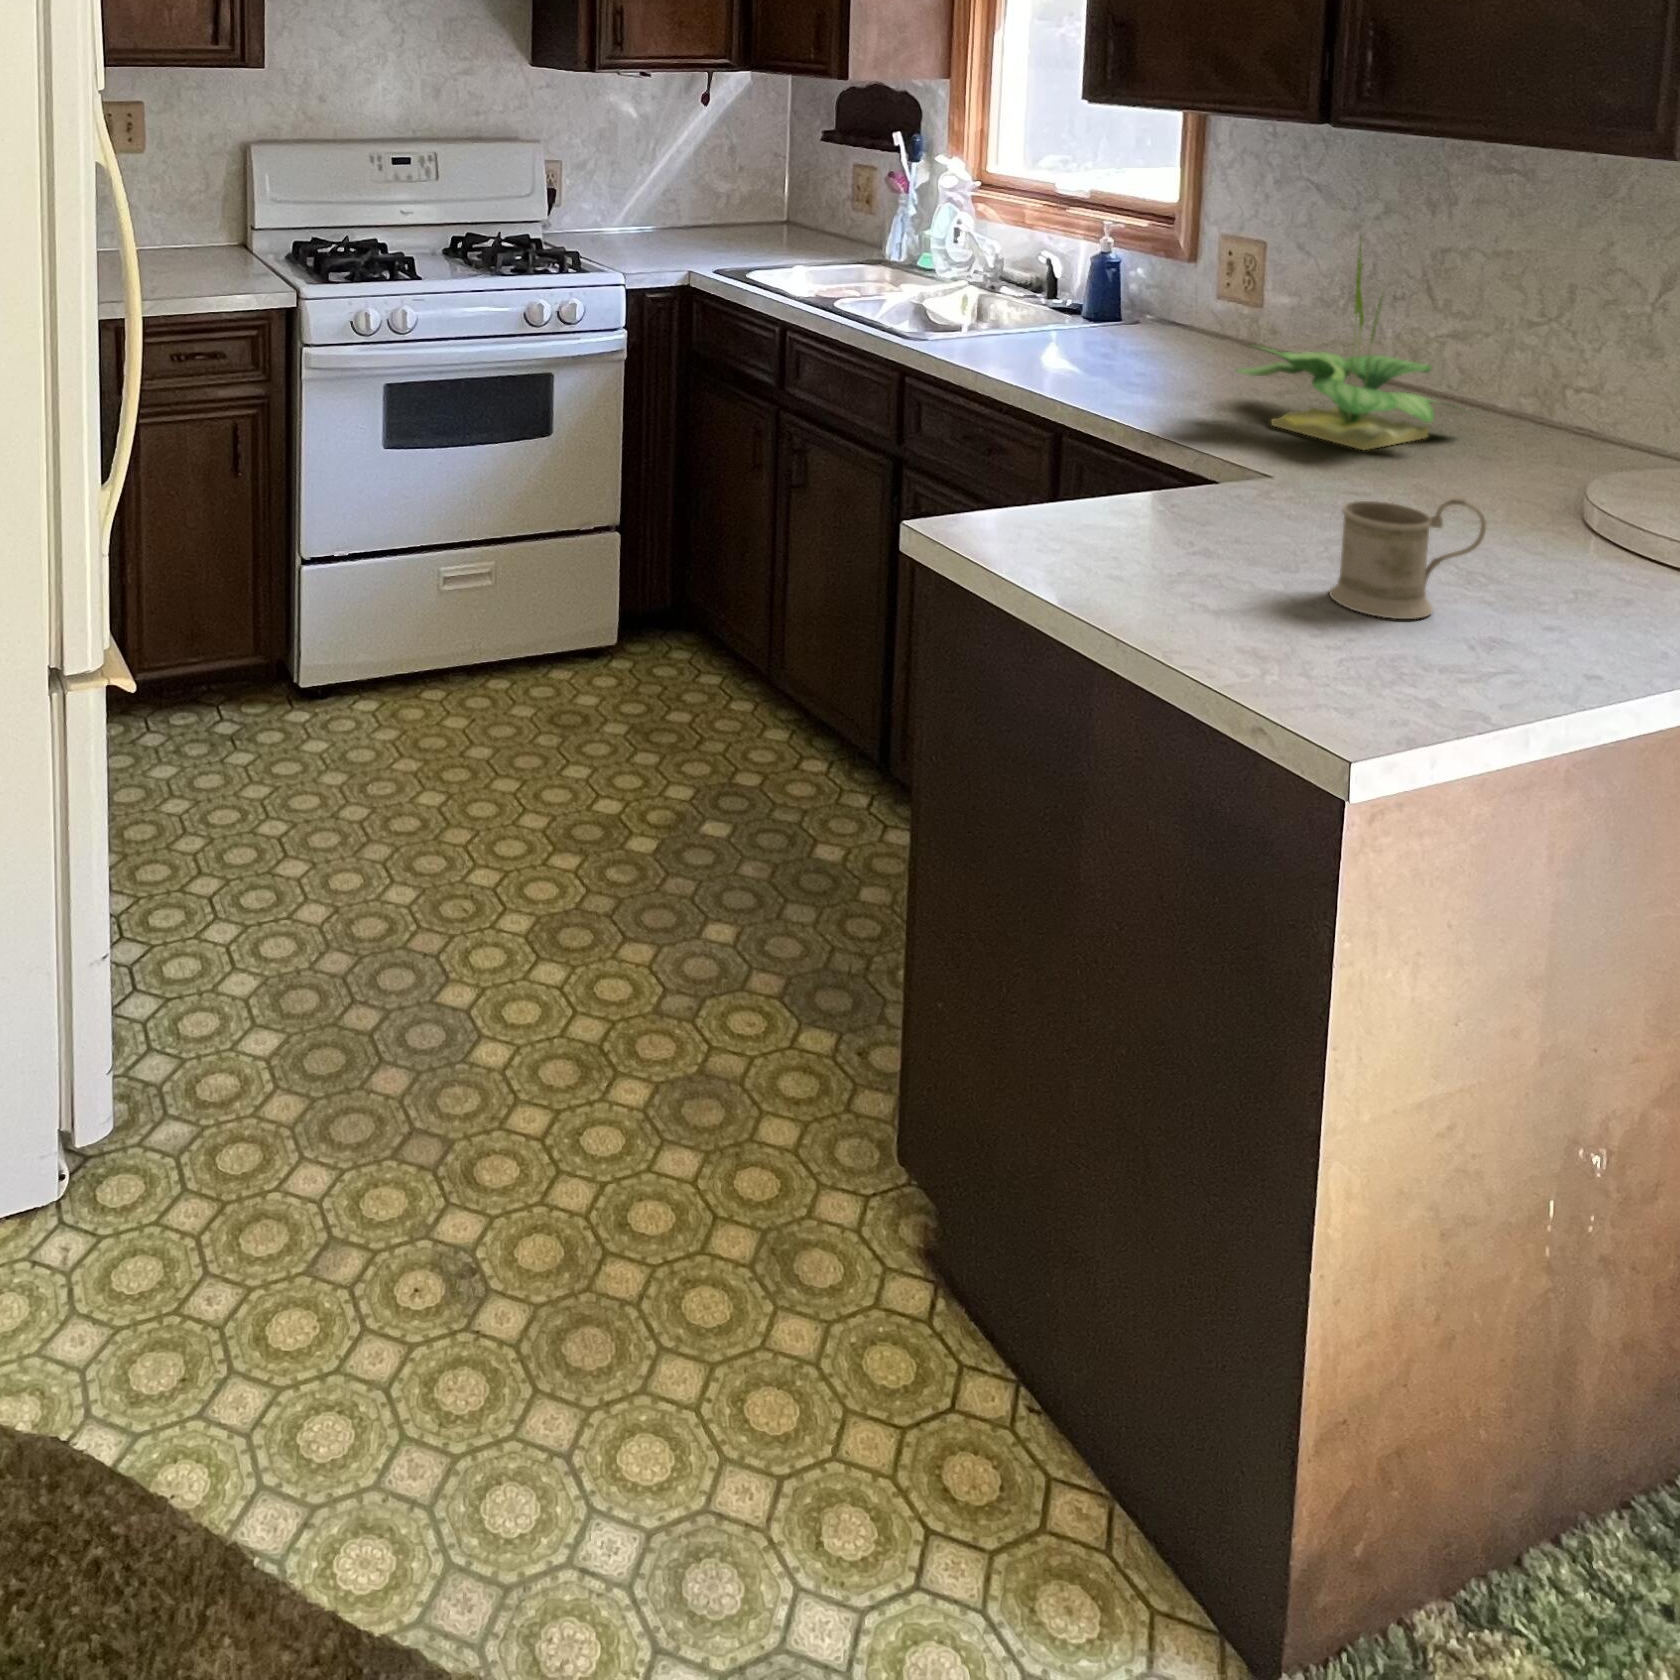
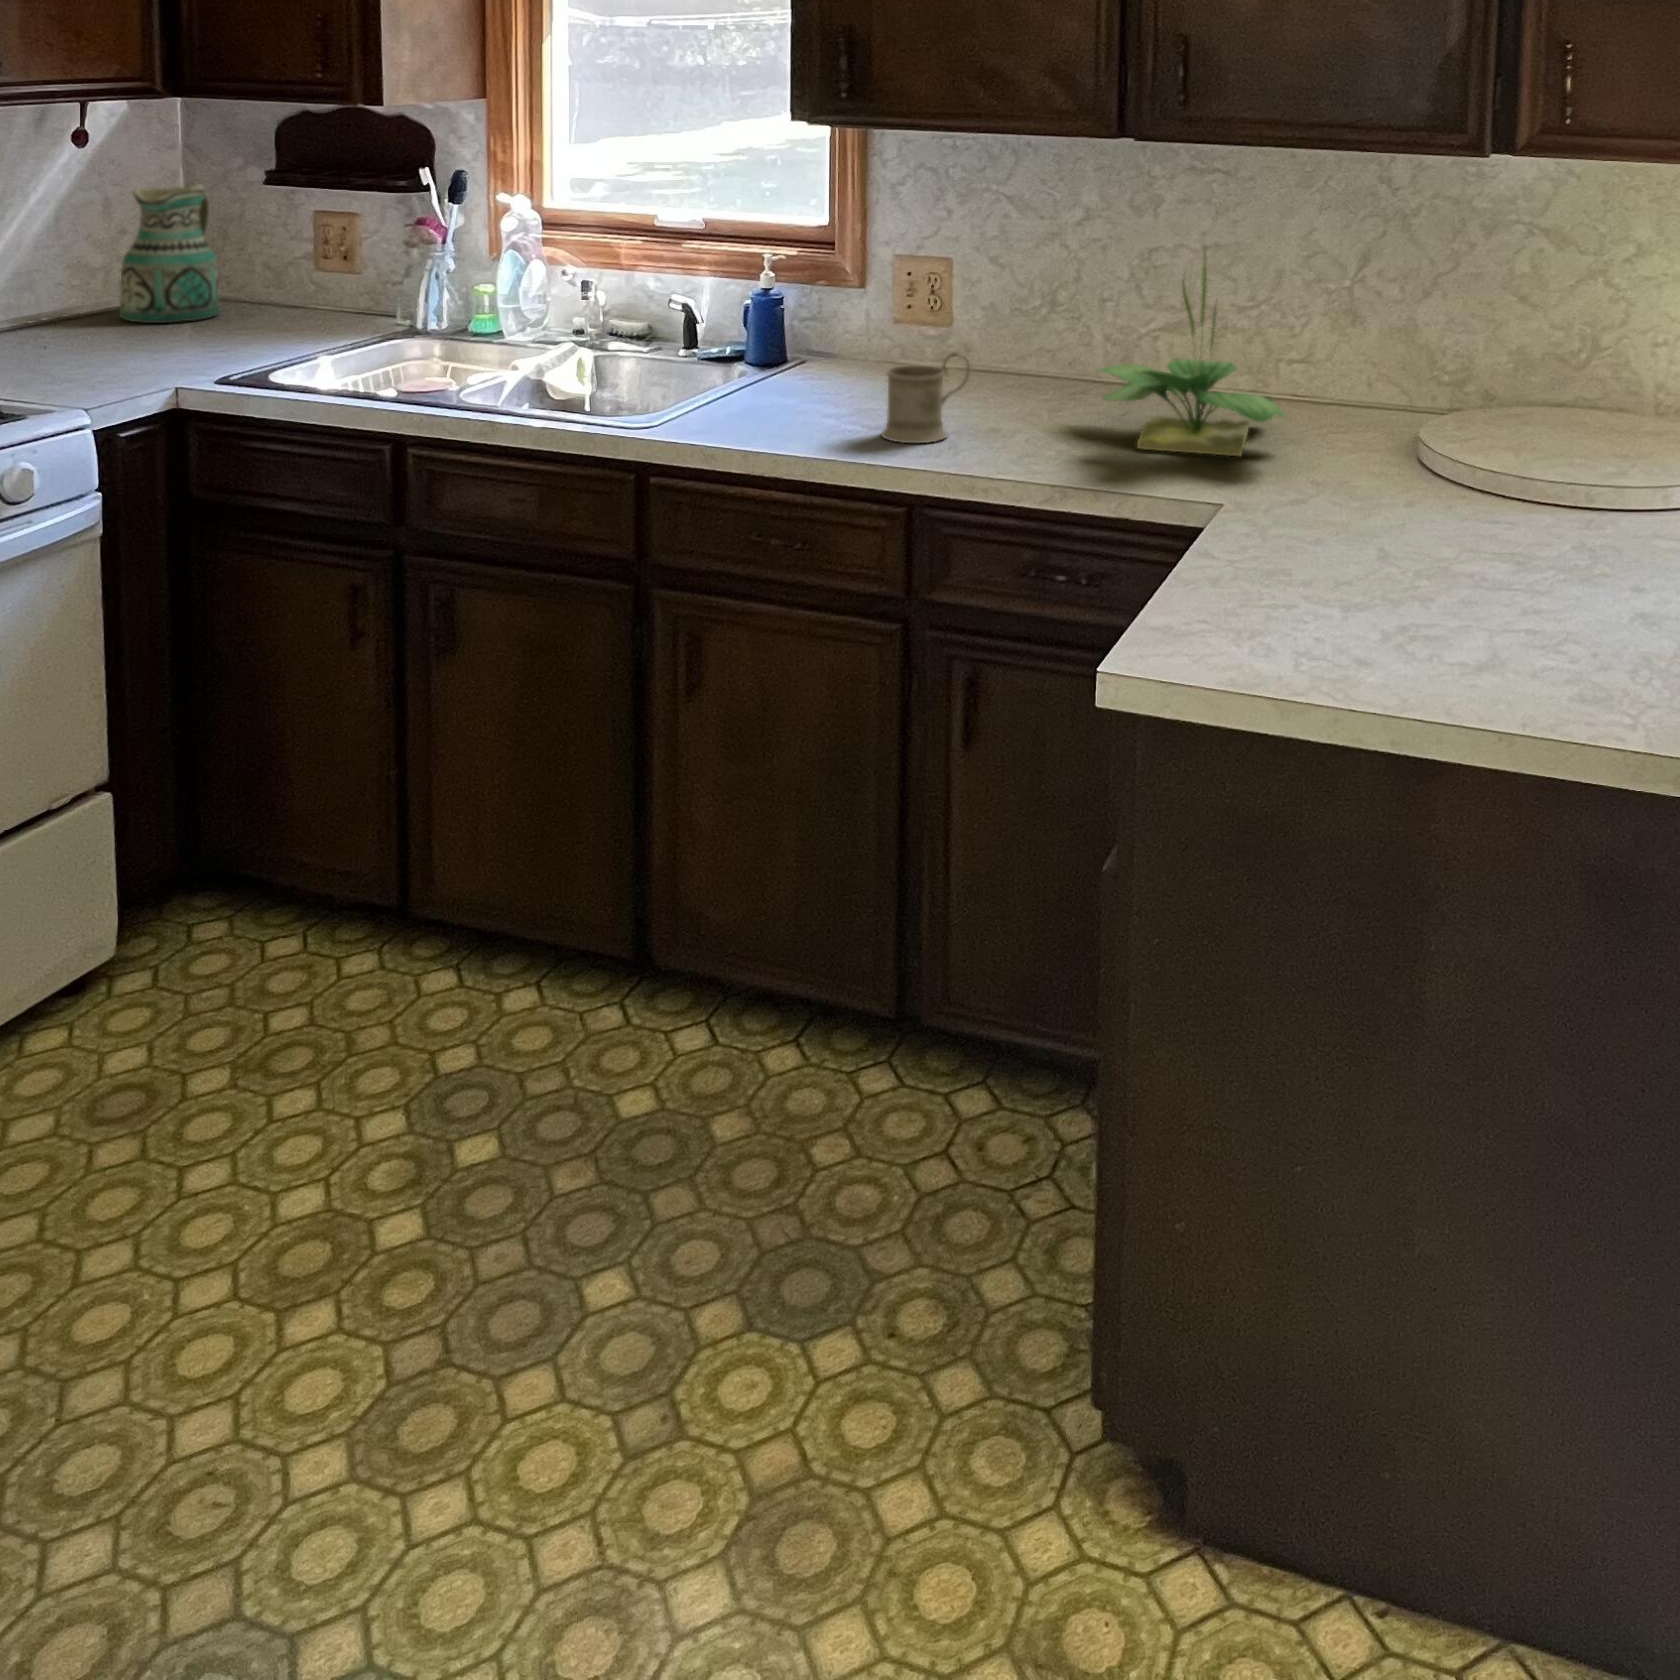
ceramic pitcher: none [729,143,799,241] -> present [120,182,220,323]
mug: present [1329,495,1486,619] -> present [881,351,970,443]

